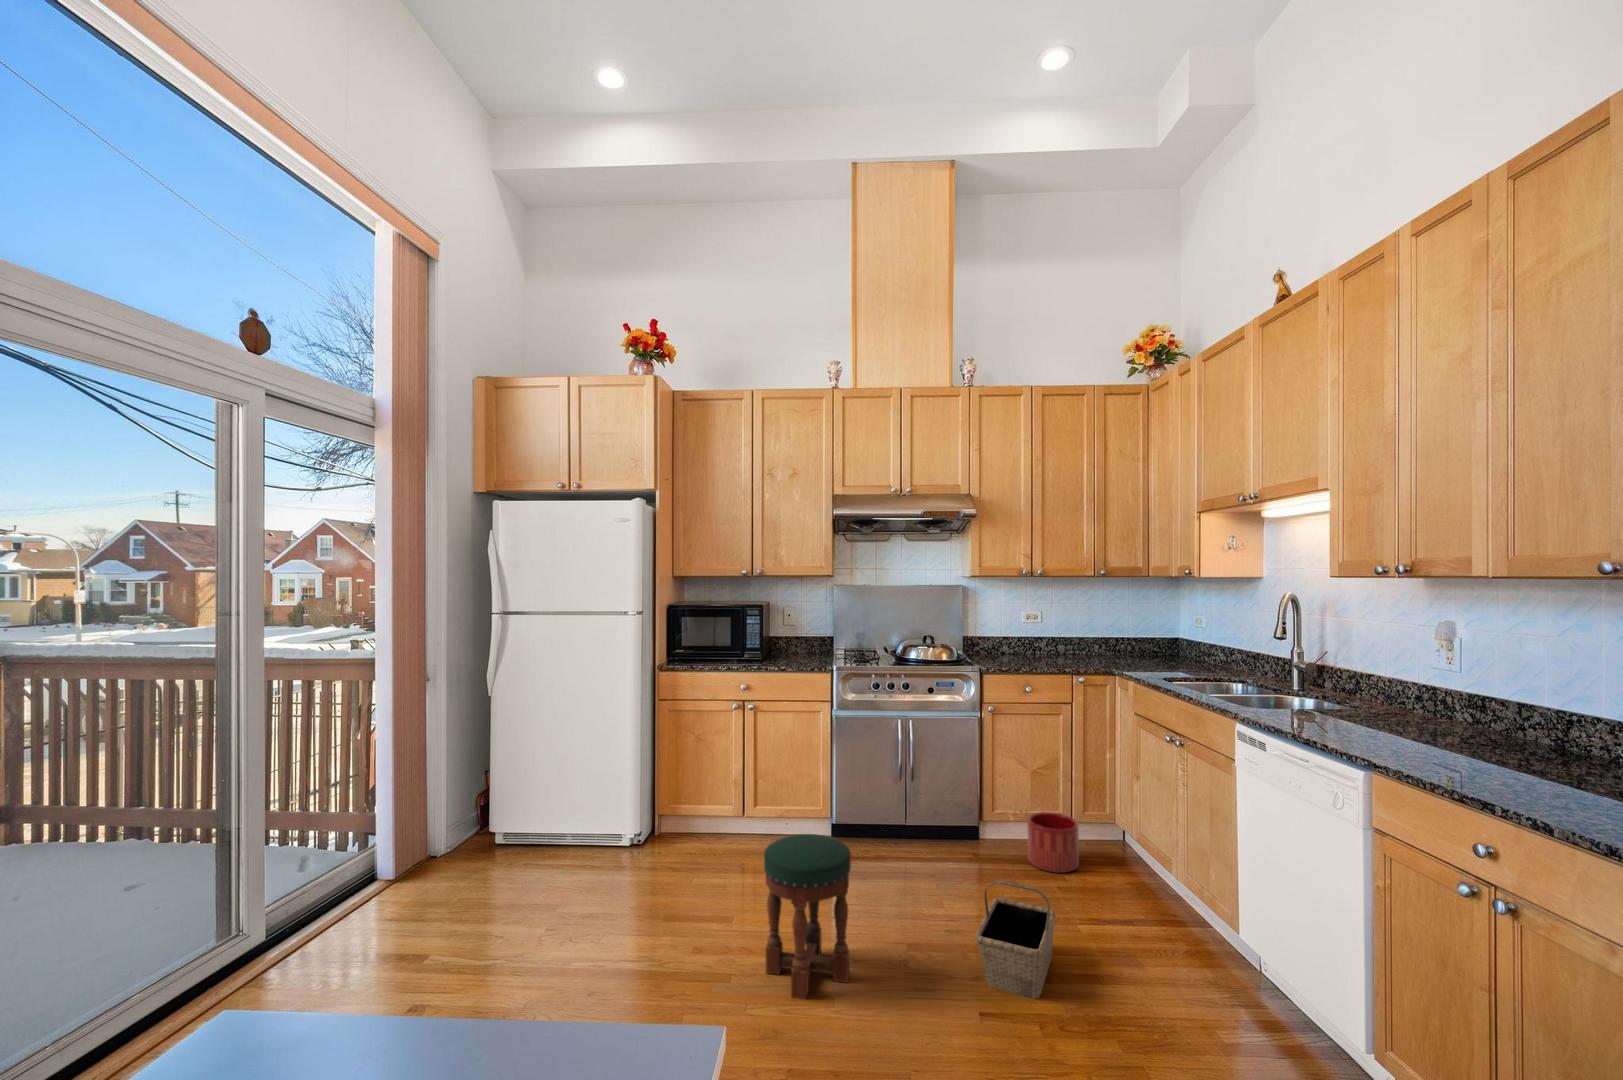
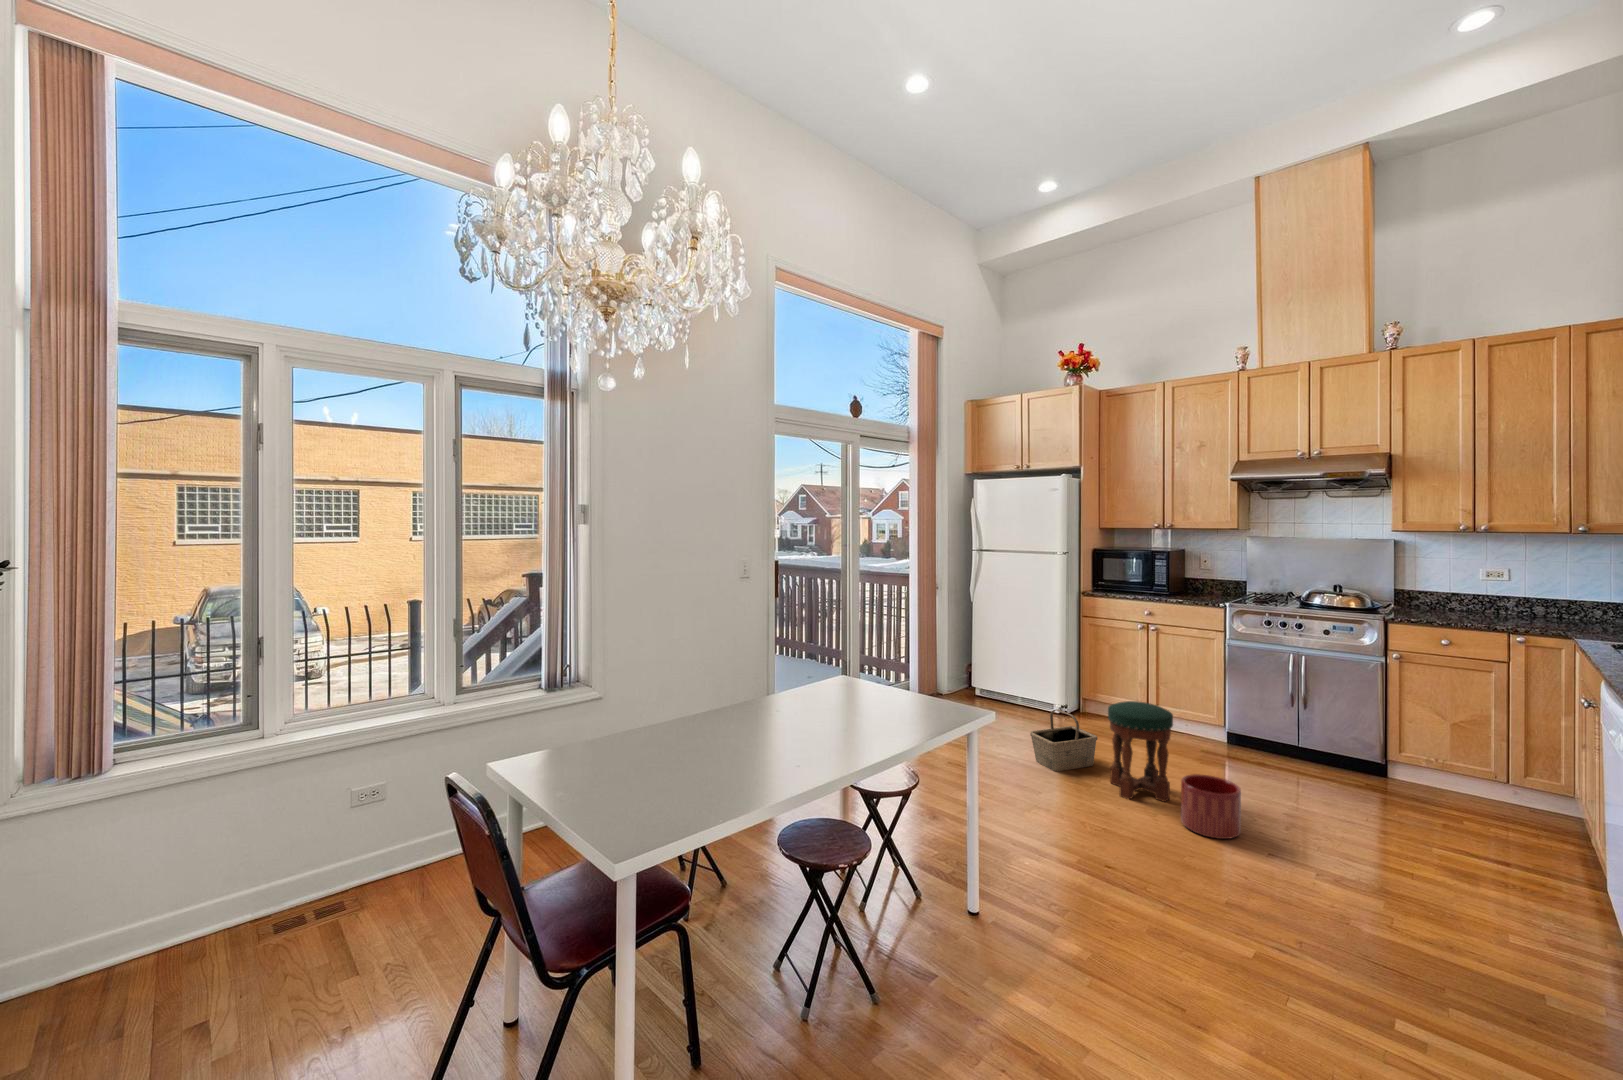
planter: present [1028,812,1079,873] -> present [1181,774,1241,839]
basket: present [976,881,1055,999] -> present [1030,709,1098,771]

